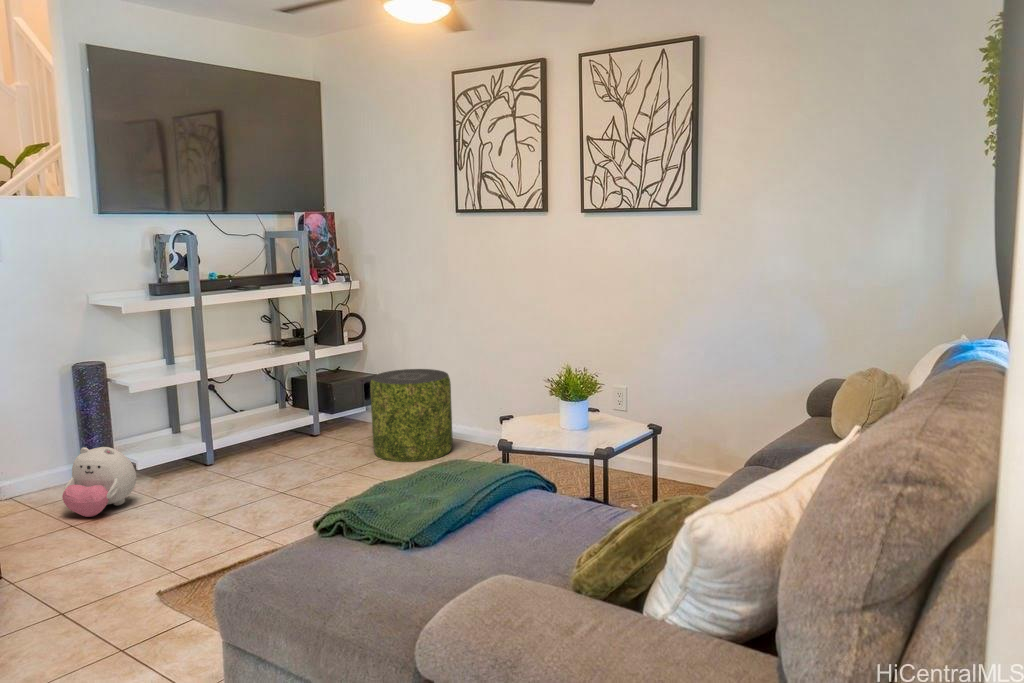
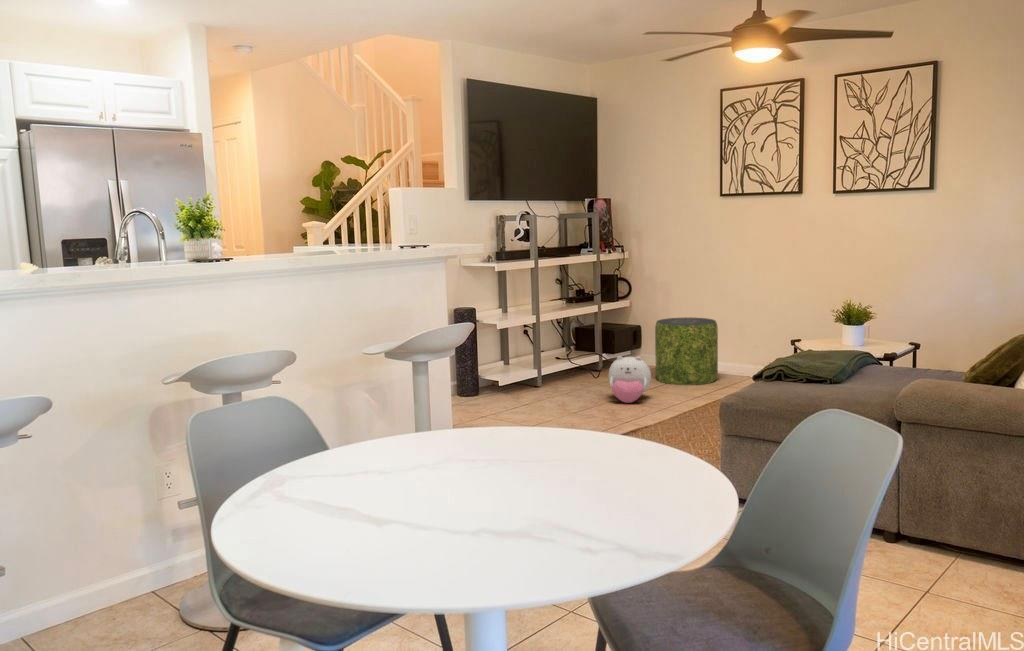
plush toy: present [62,447,136,517] -> present [609,356,651,403]

